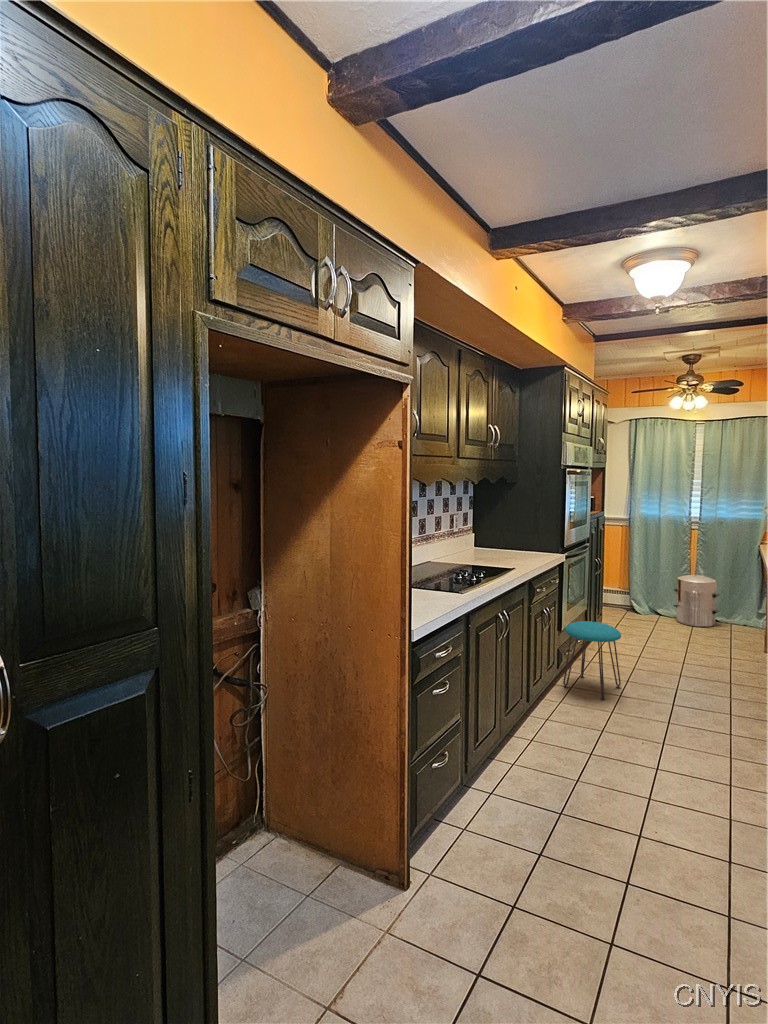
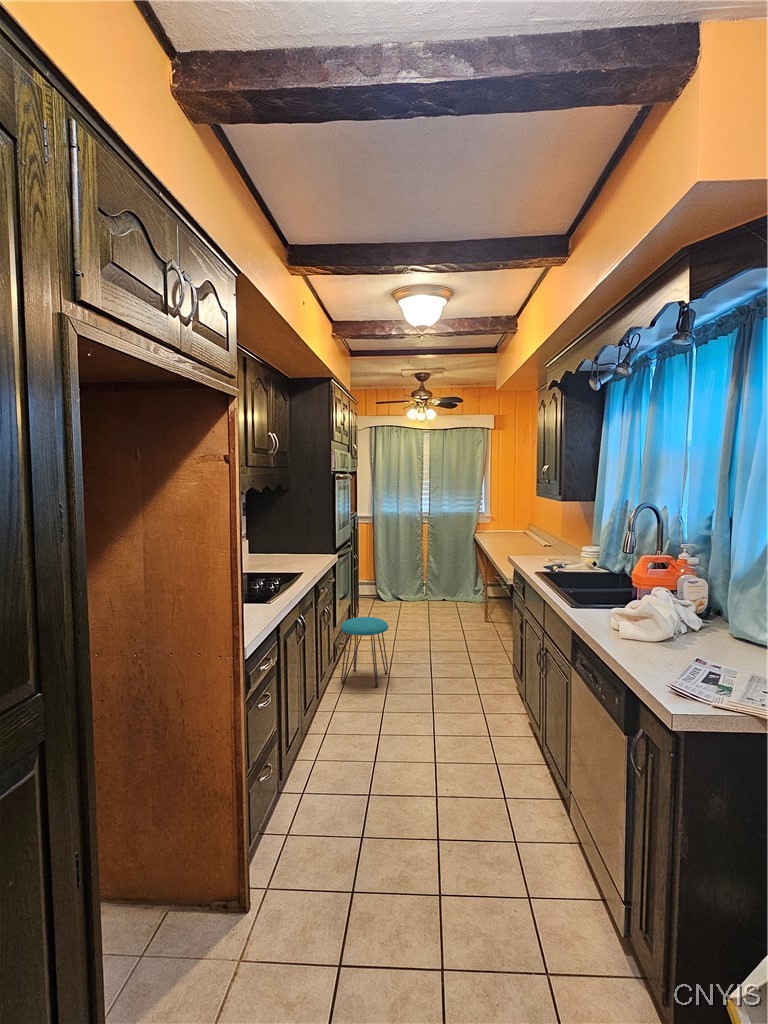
waste bin: present [674,573,720,627] -> none [413,562,446,608]

